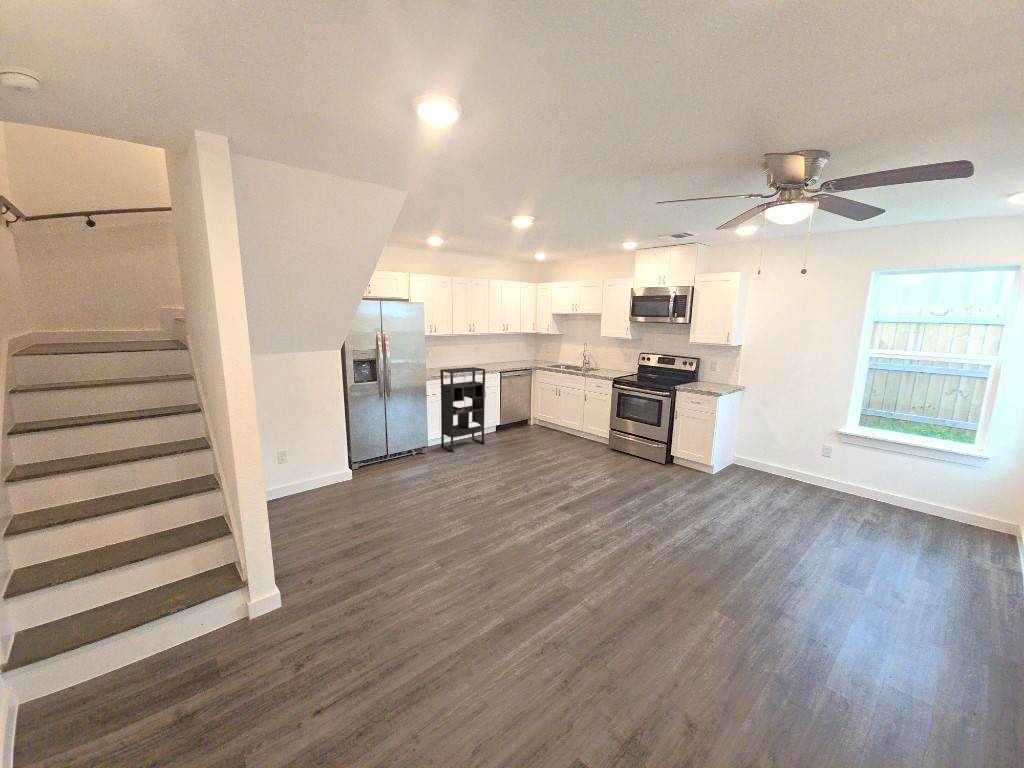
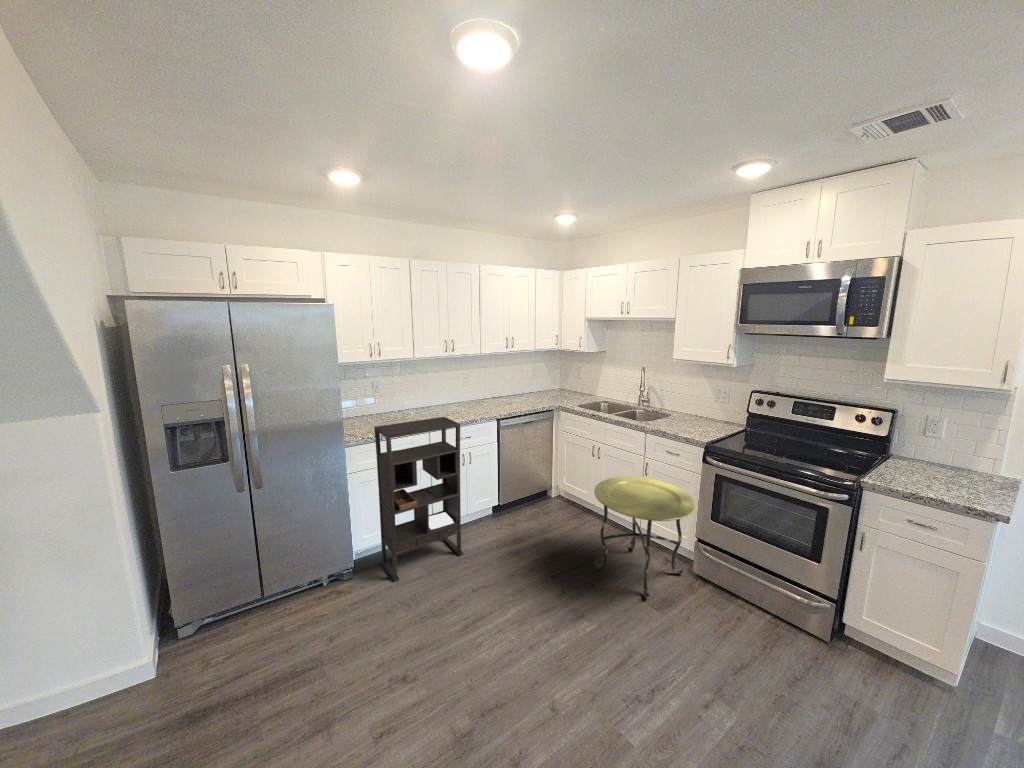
side table: none [558,400,608,454] -> present [594,477,695,599]

